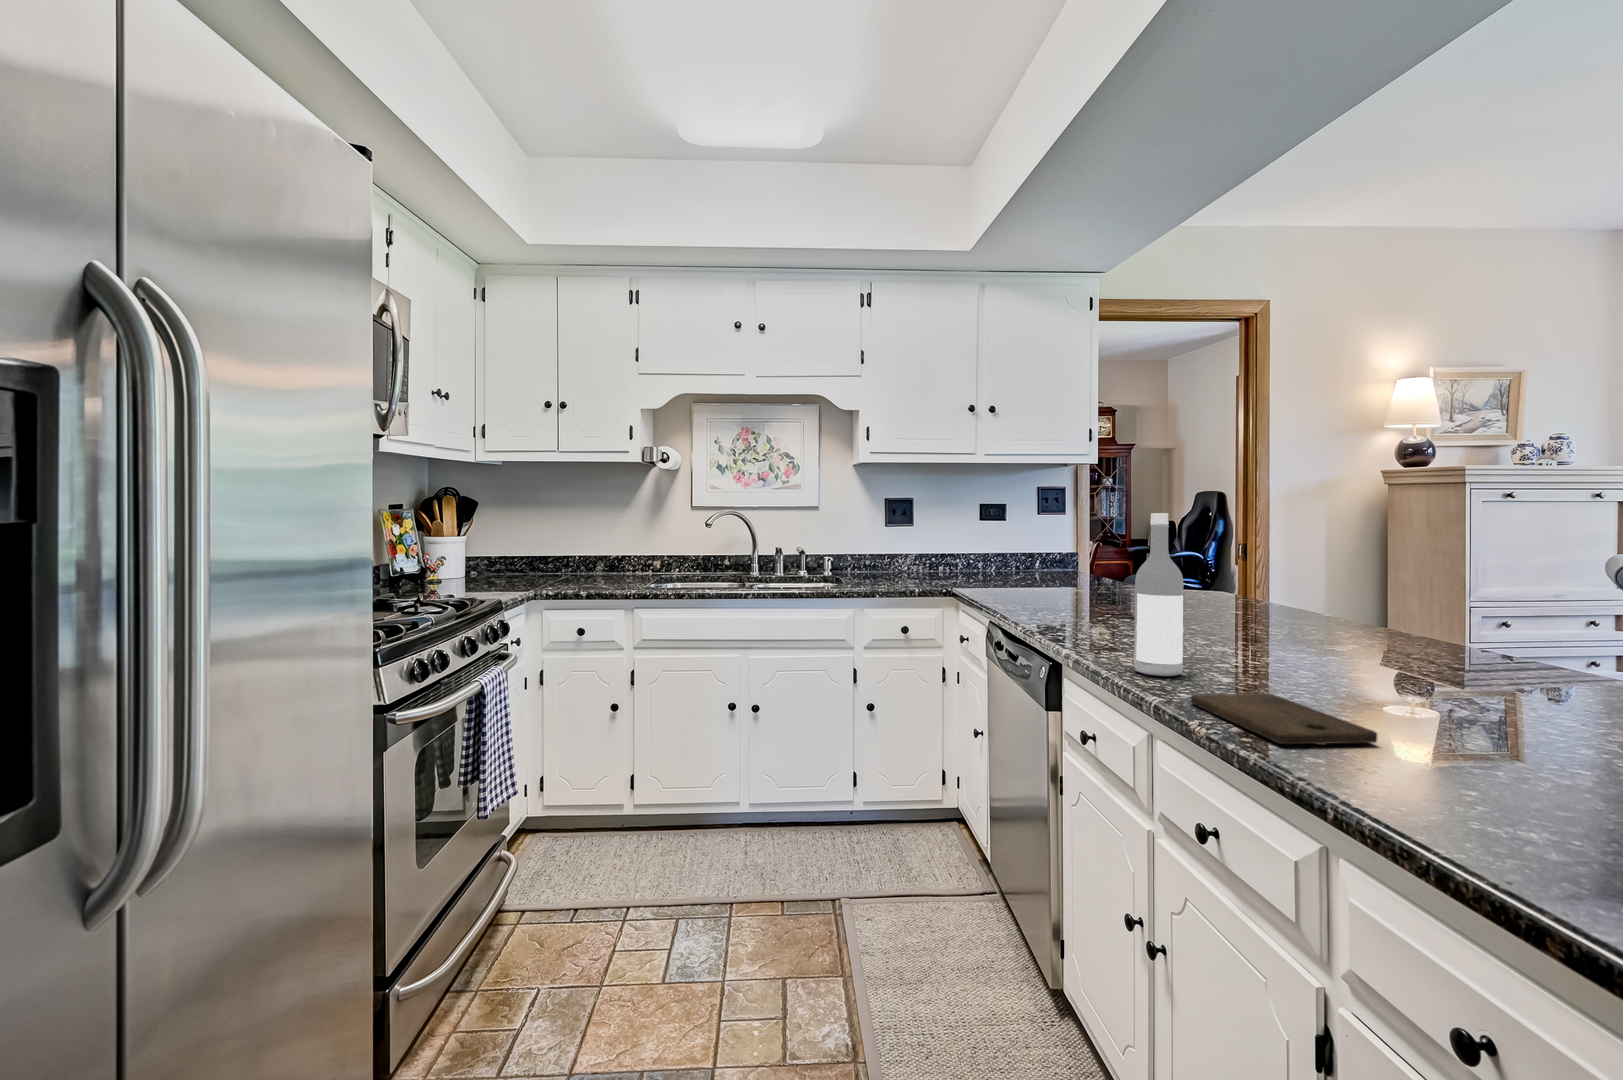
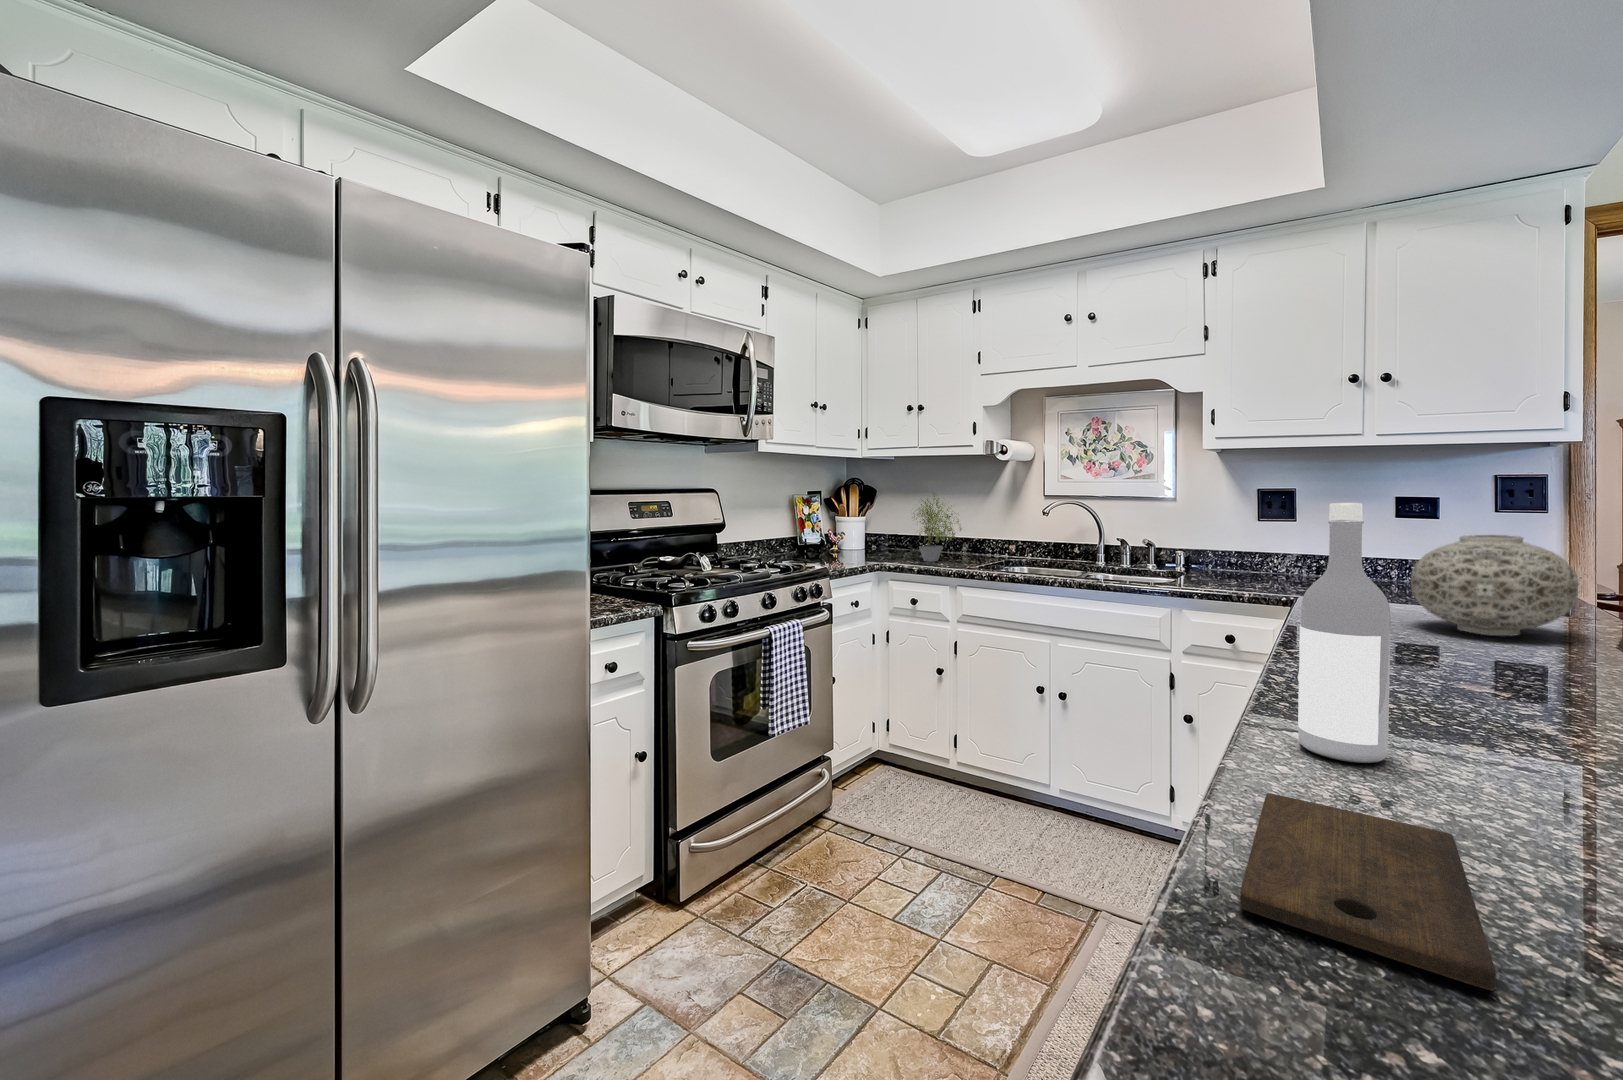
potted plant: none [541,496,608,579] -> present [912,494,961,562]
vase: none [1036,540,1117,606] -> present [1411,535,1579,636]

